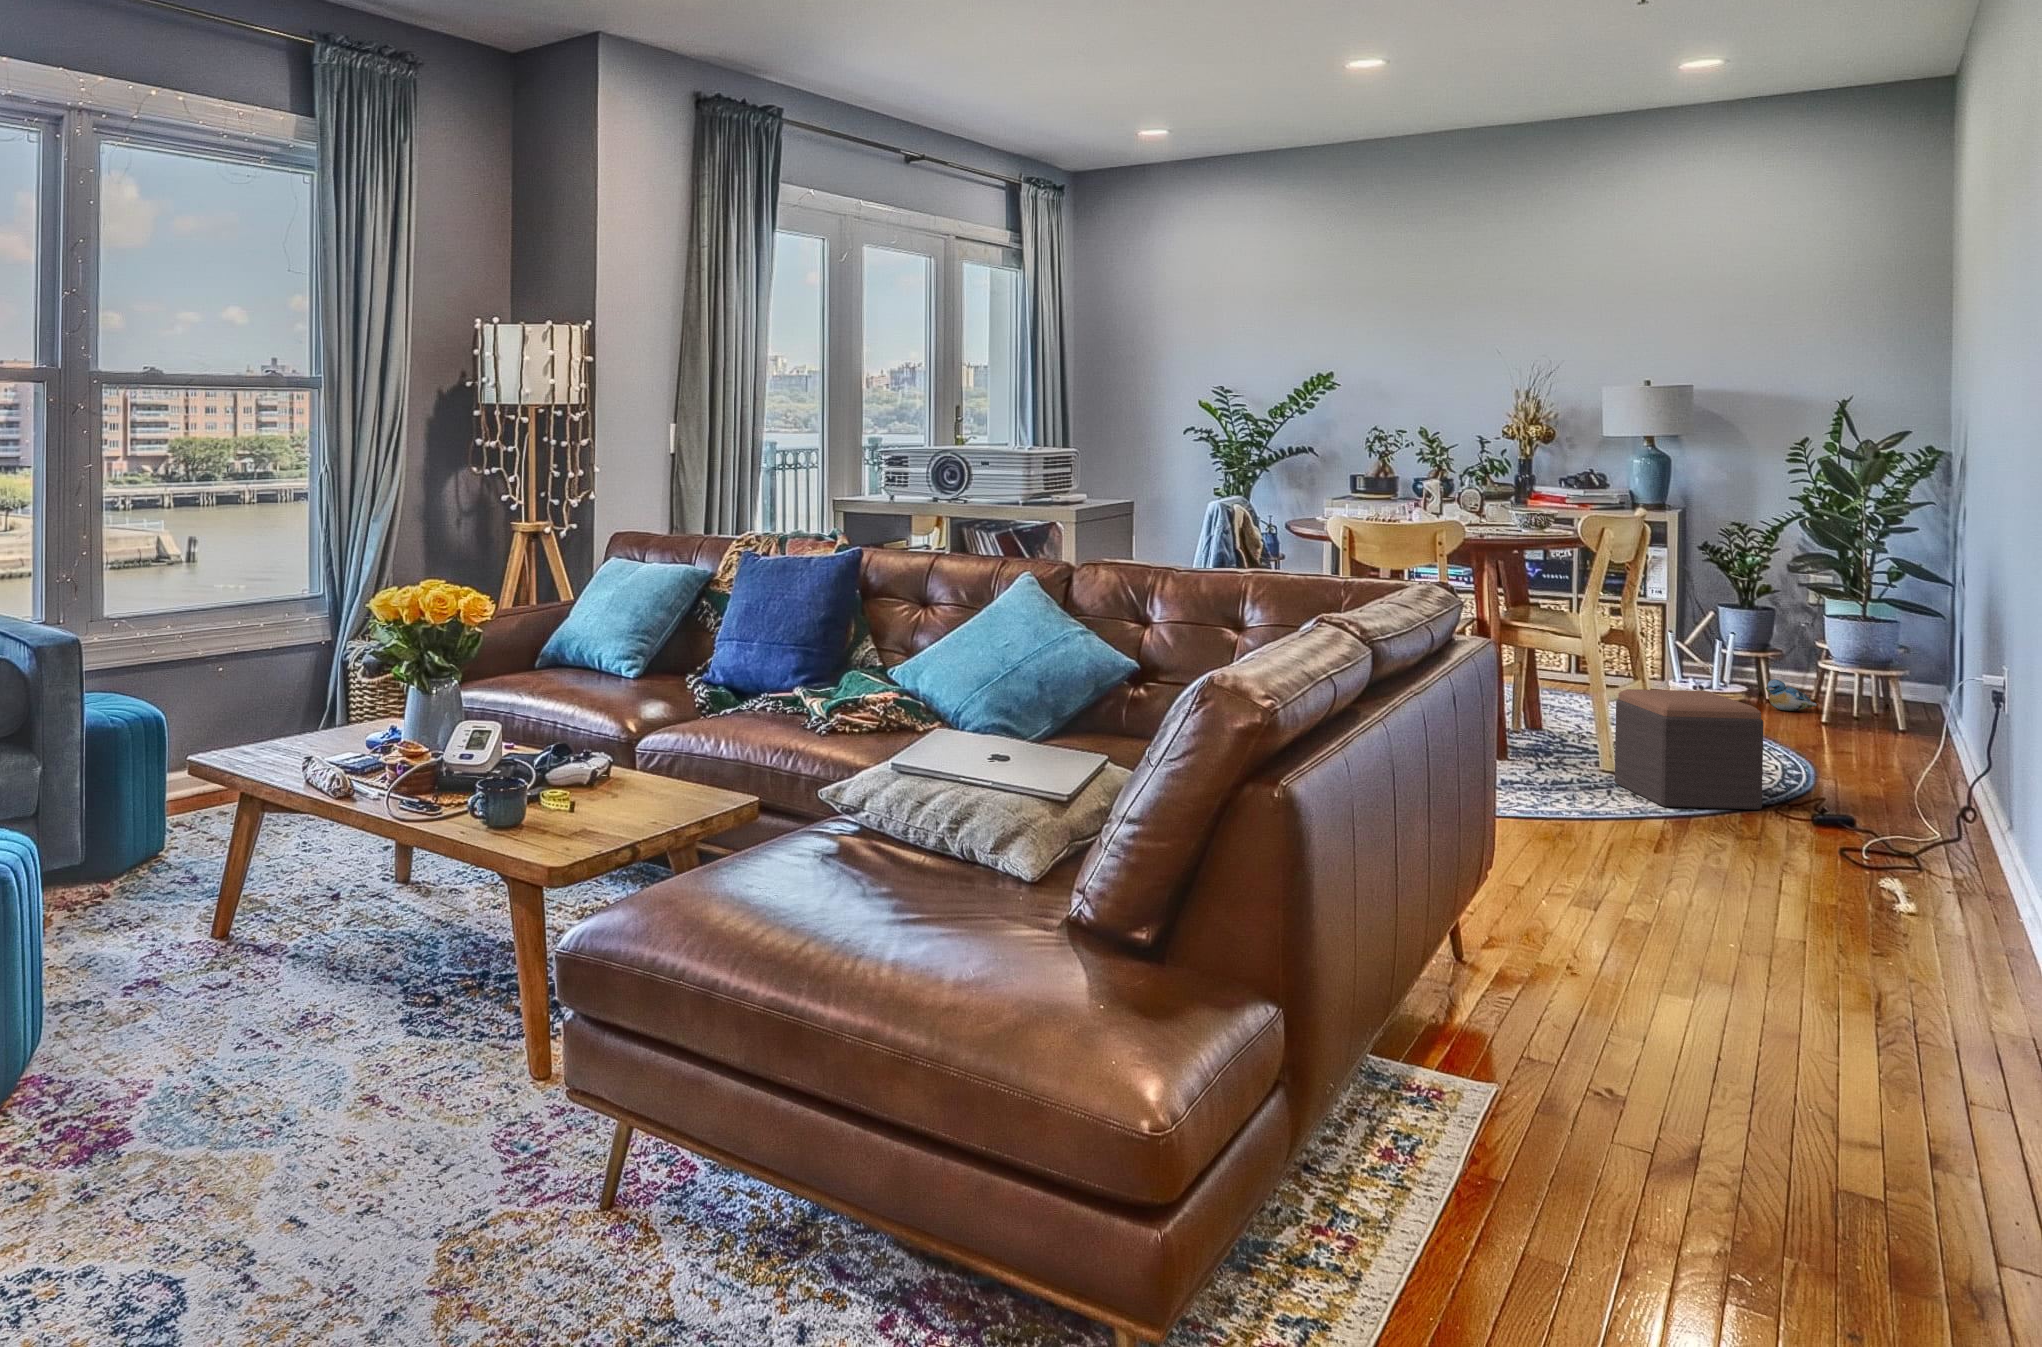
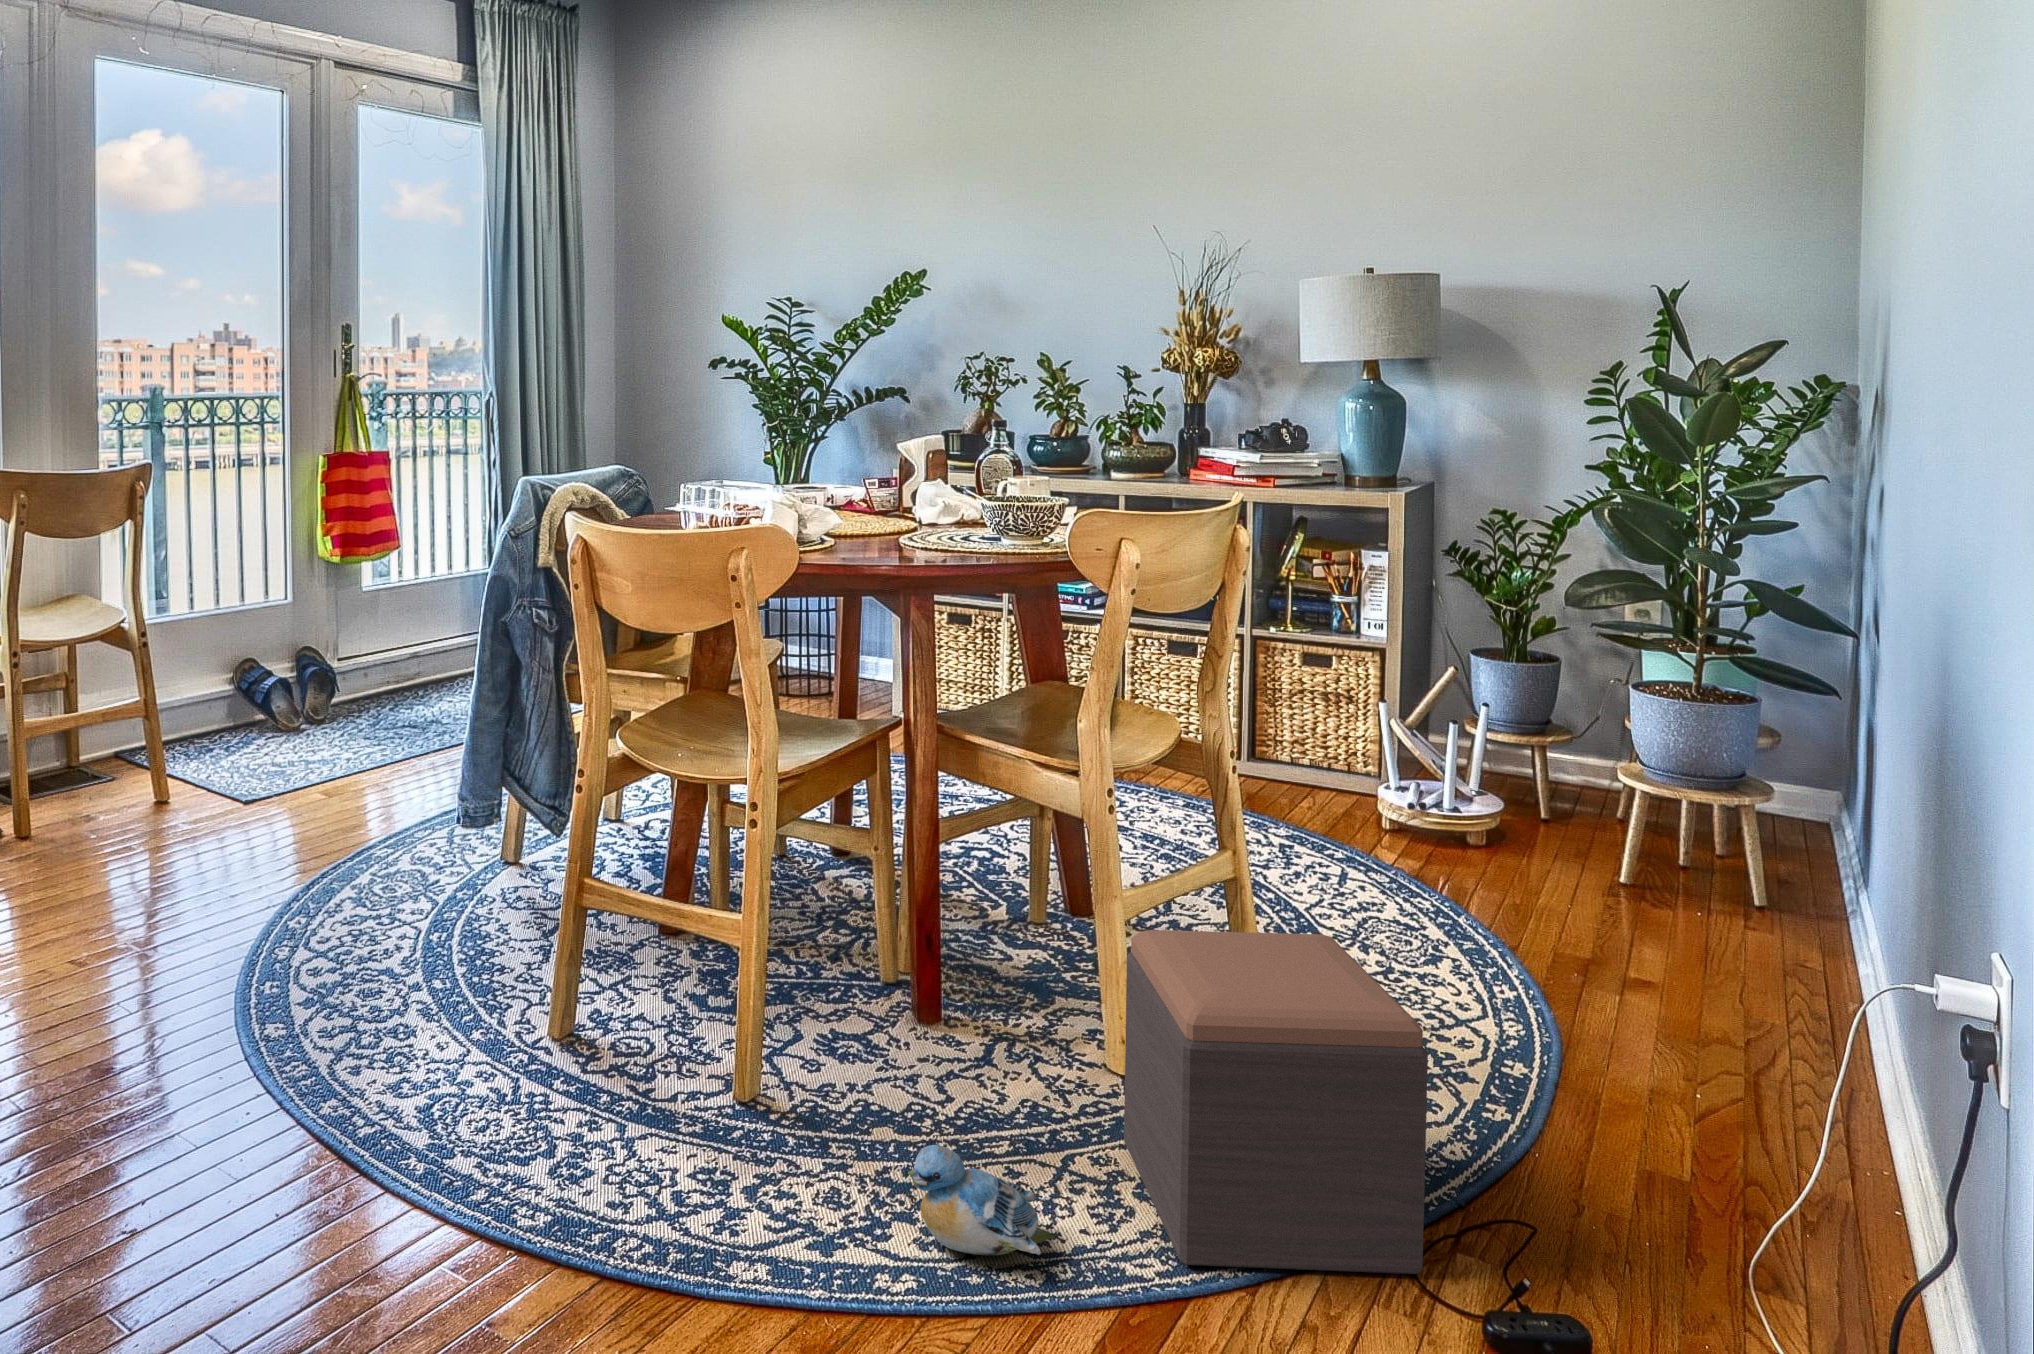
plush toy: present [1766,679,1817,711] -> present [908,1145,1055,1256]

